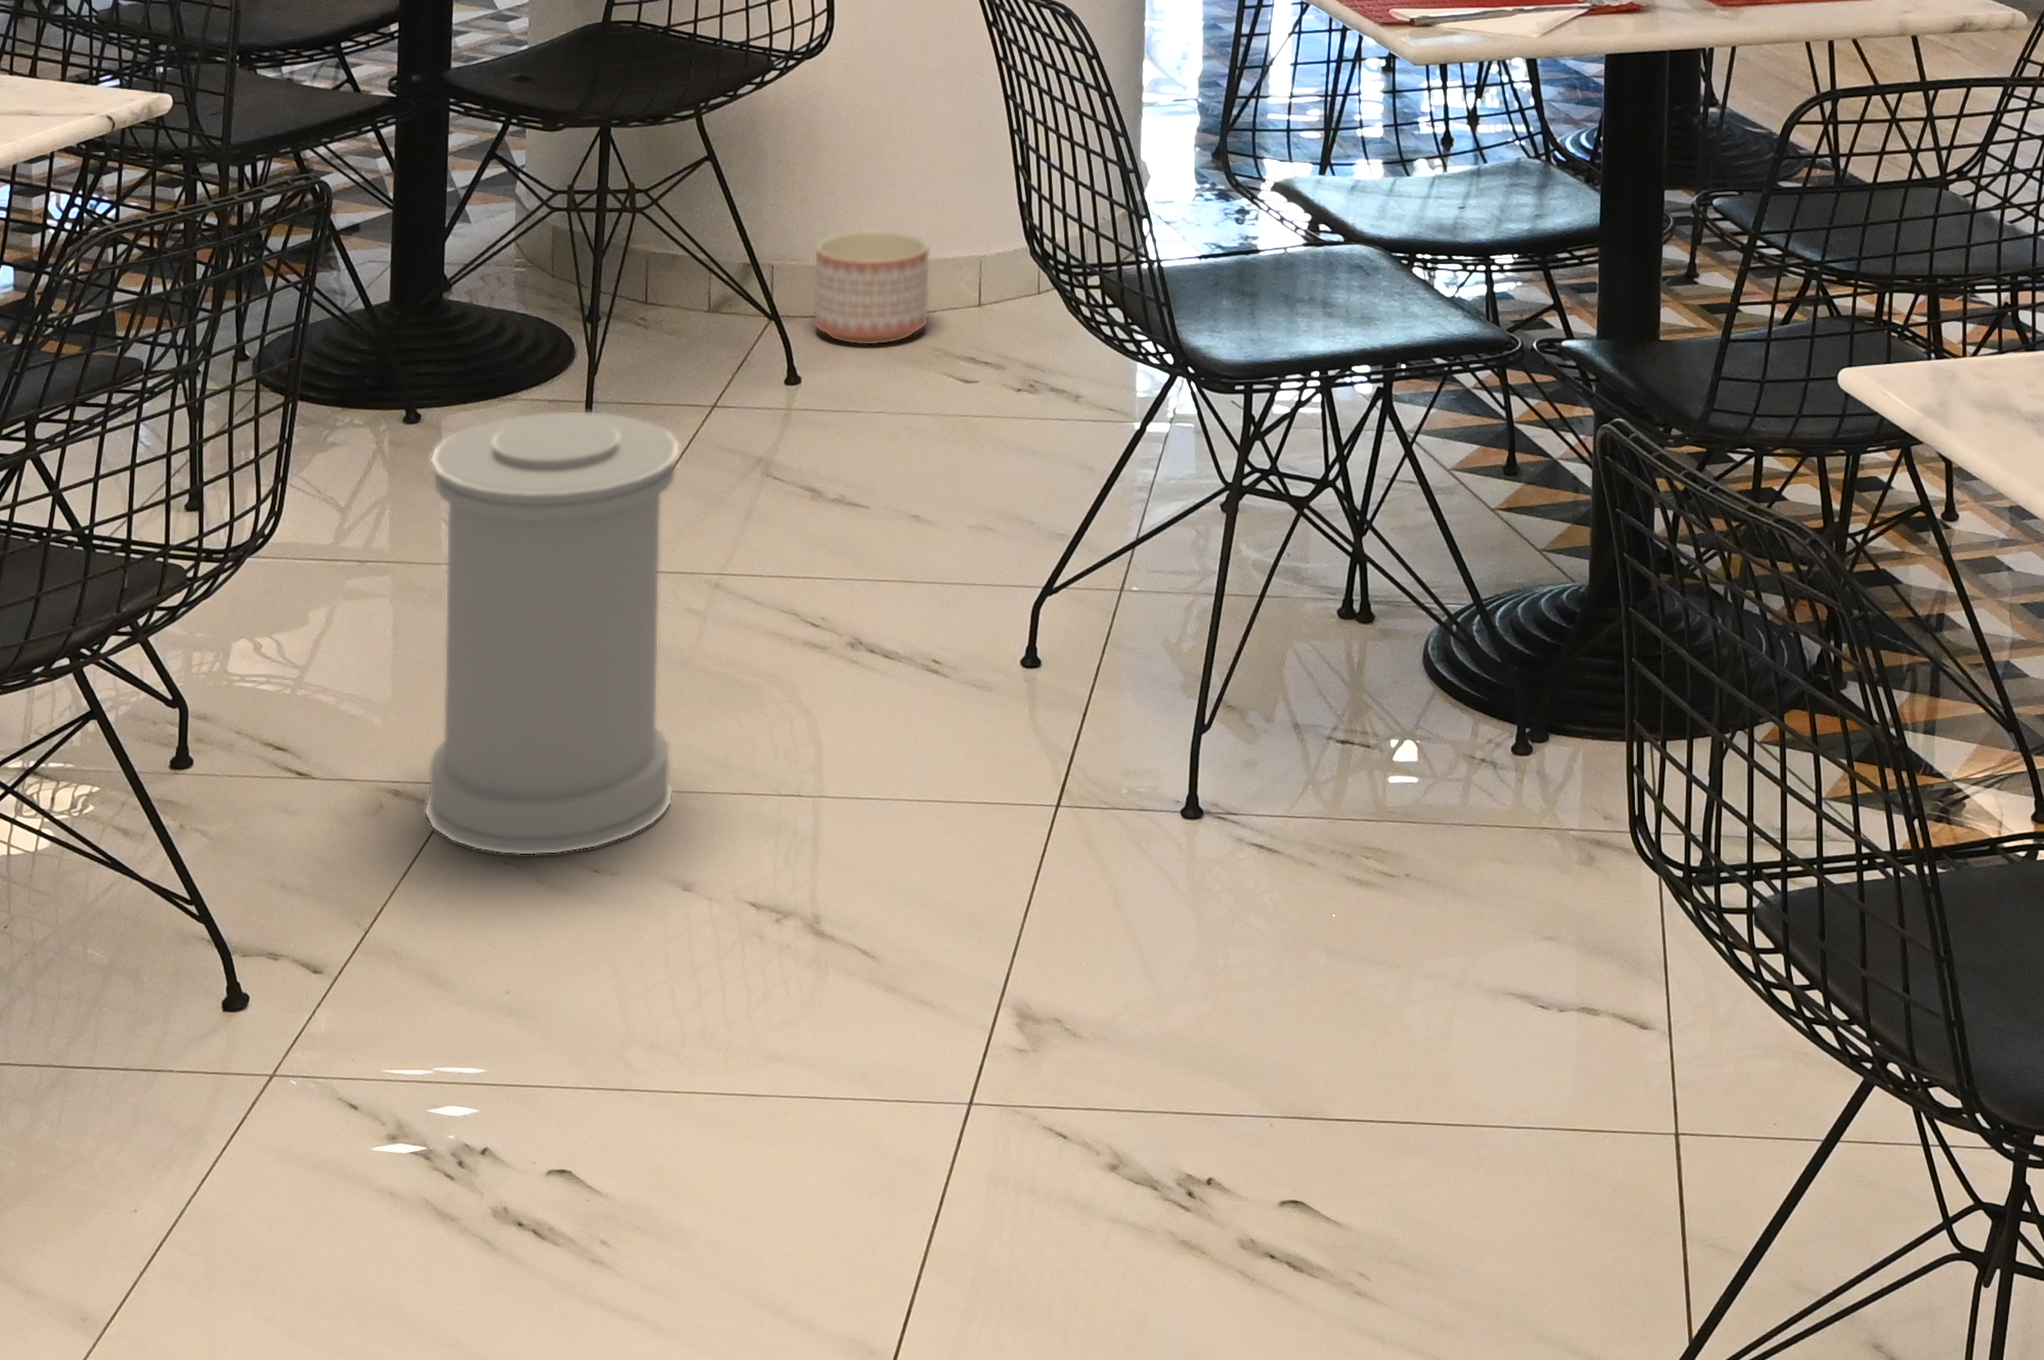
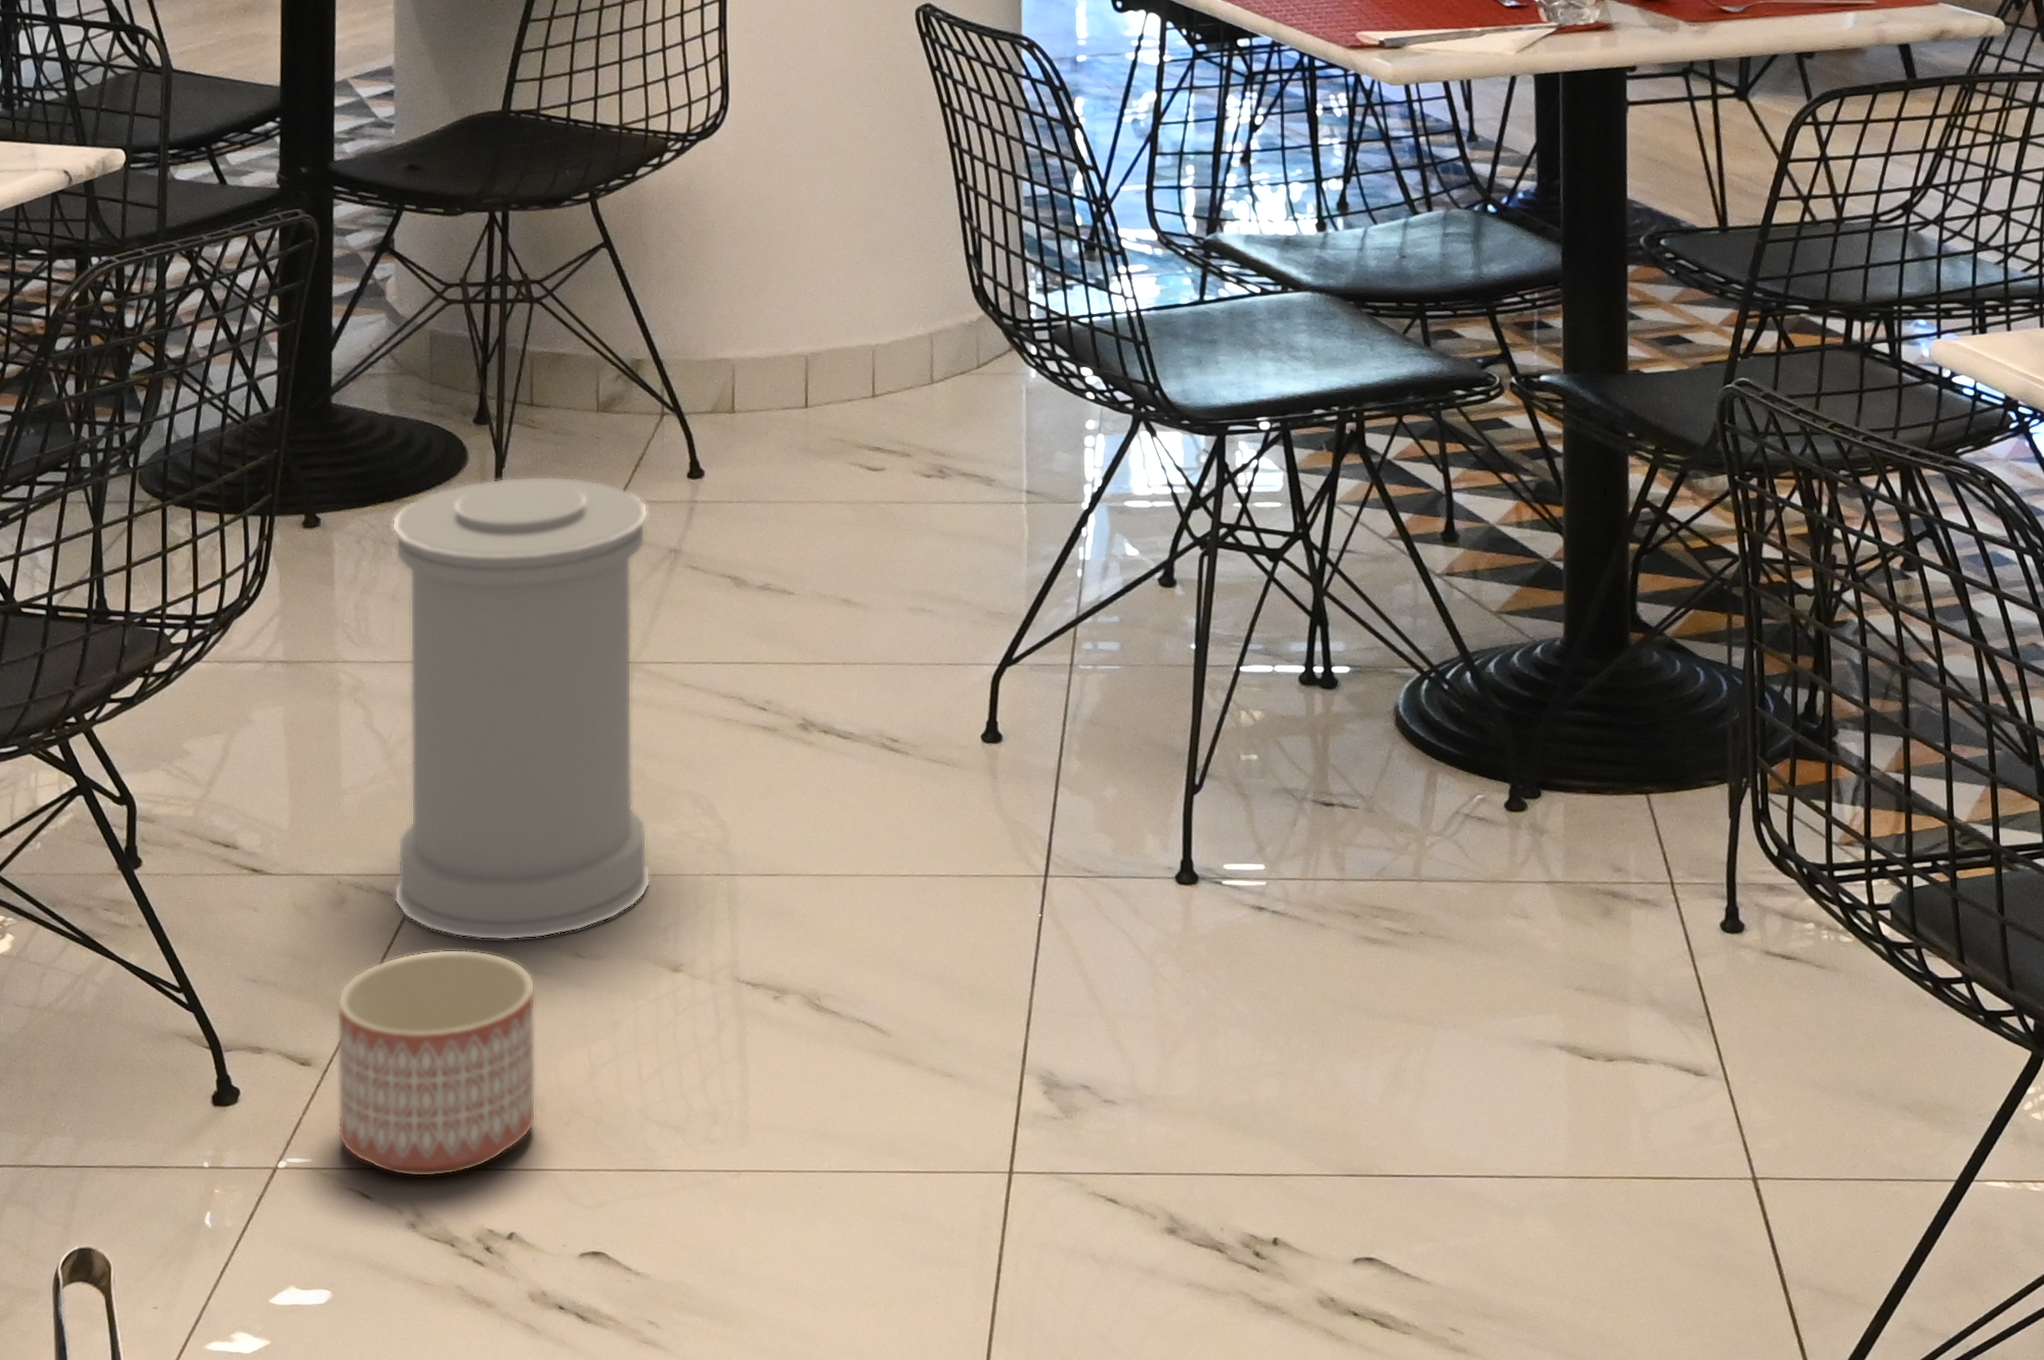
planter: present [815,230,928,344] -> present [339,951,534,1175]

